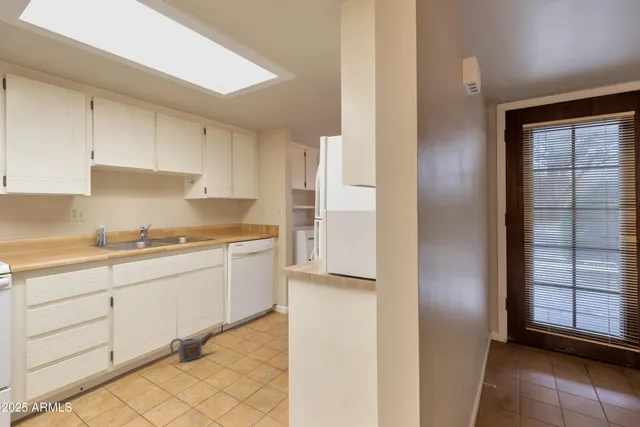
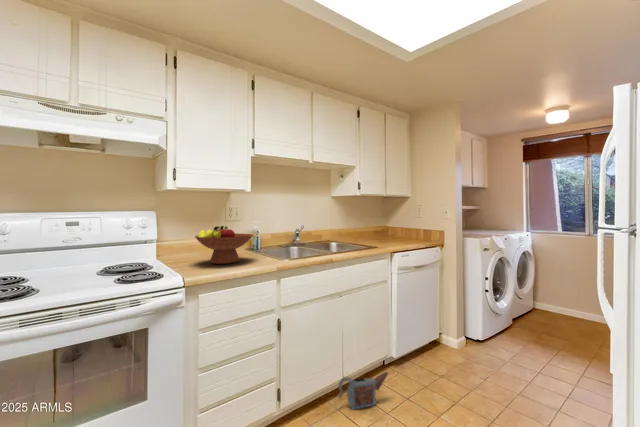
fruit bowl: none [29,224,90,256] -> present [195,226,253,264]

